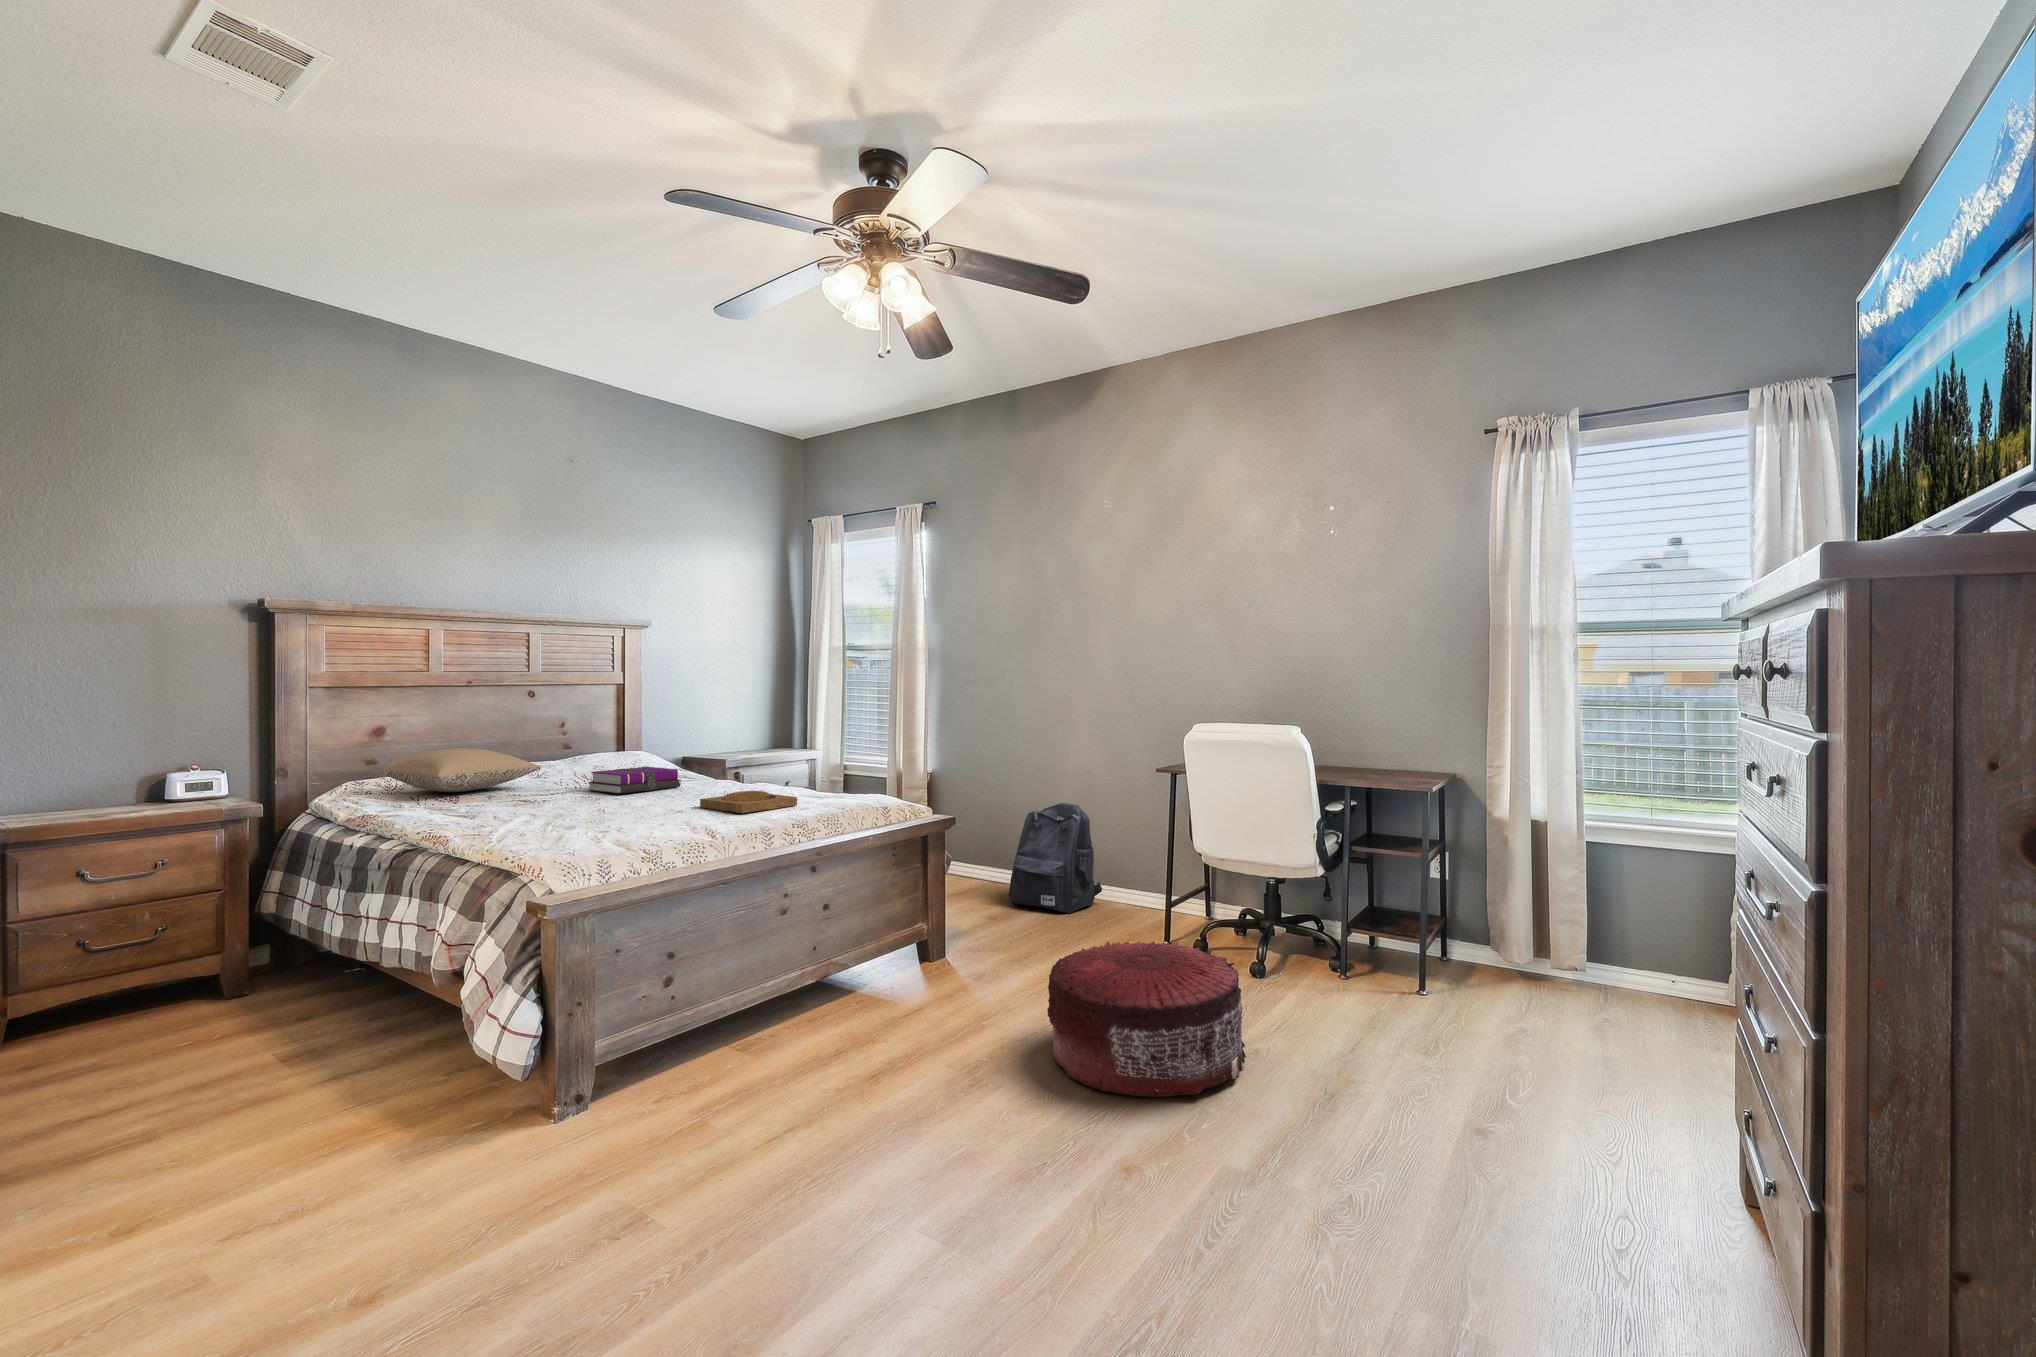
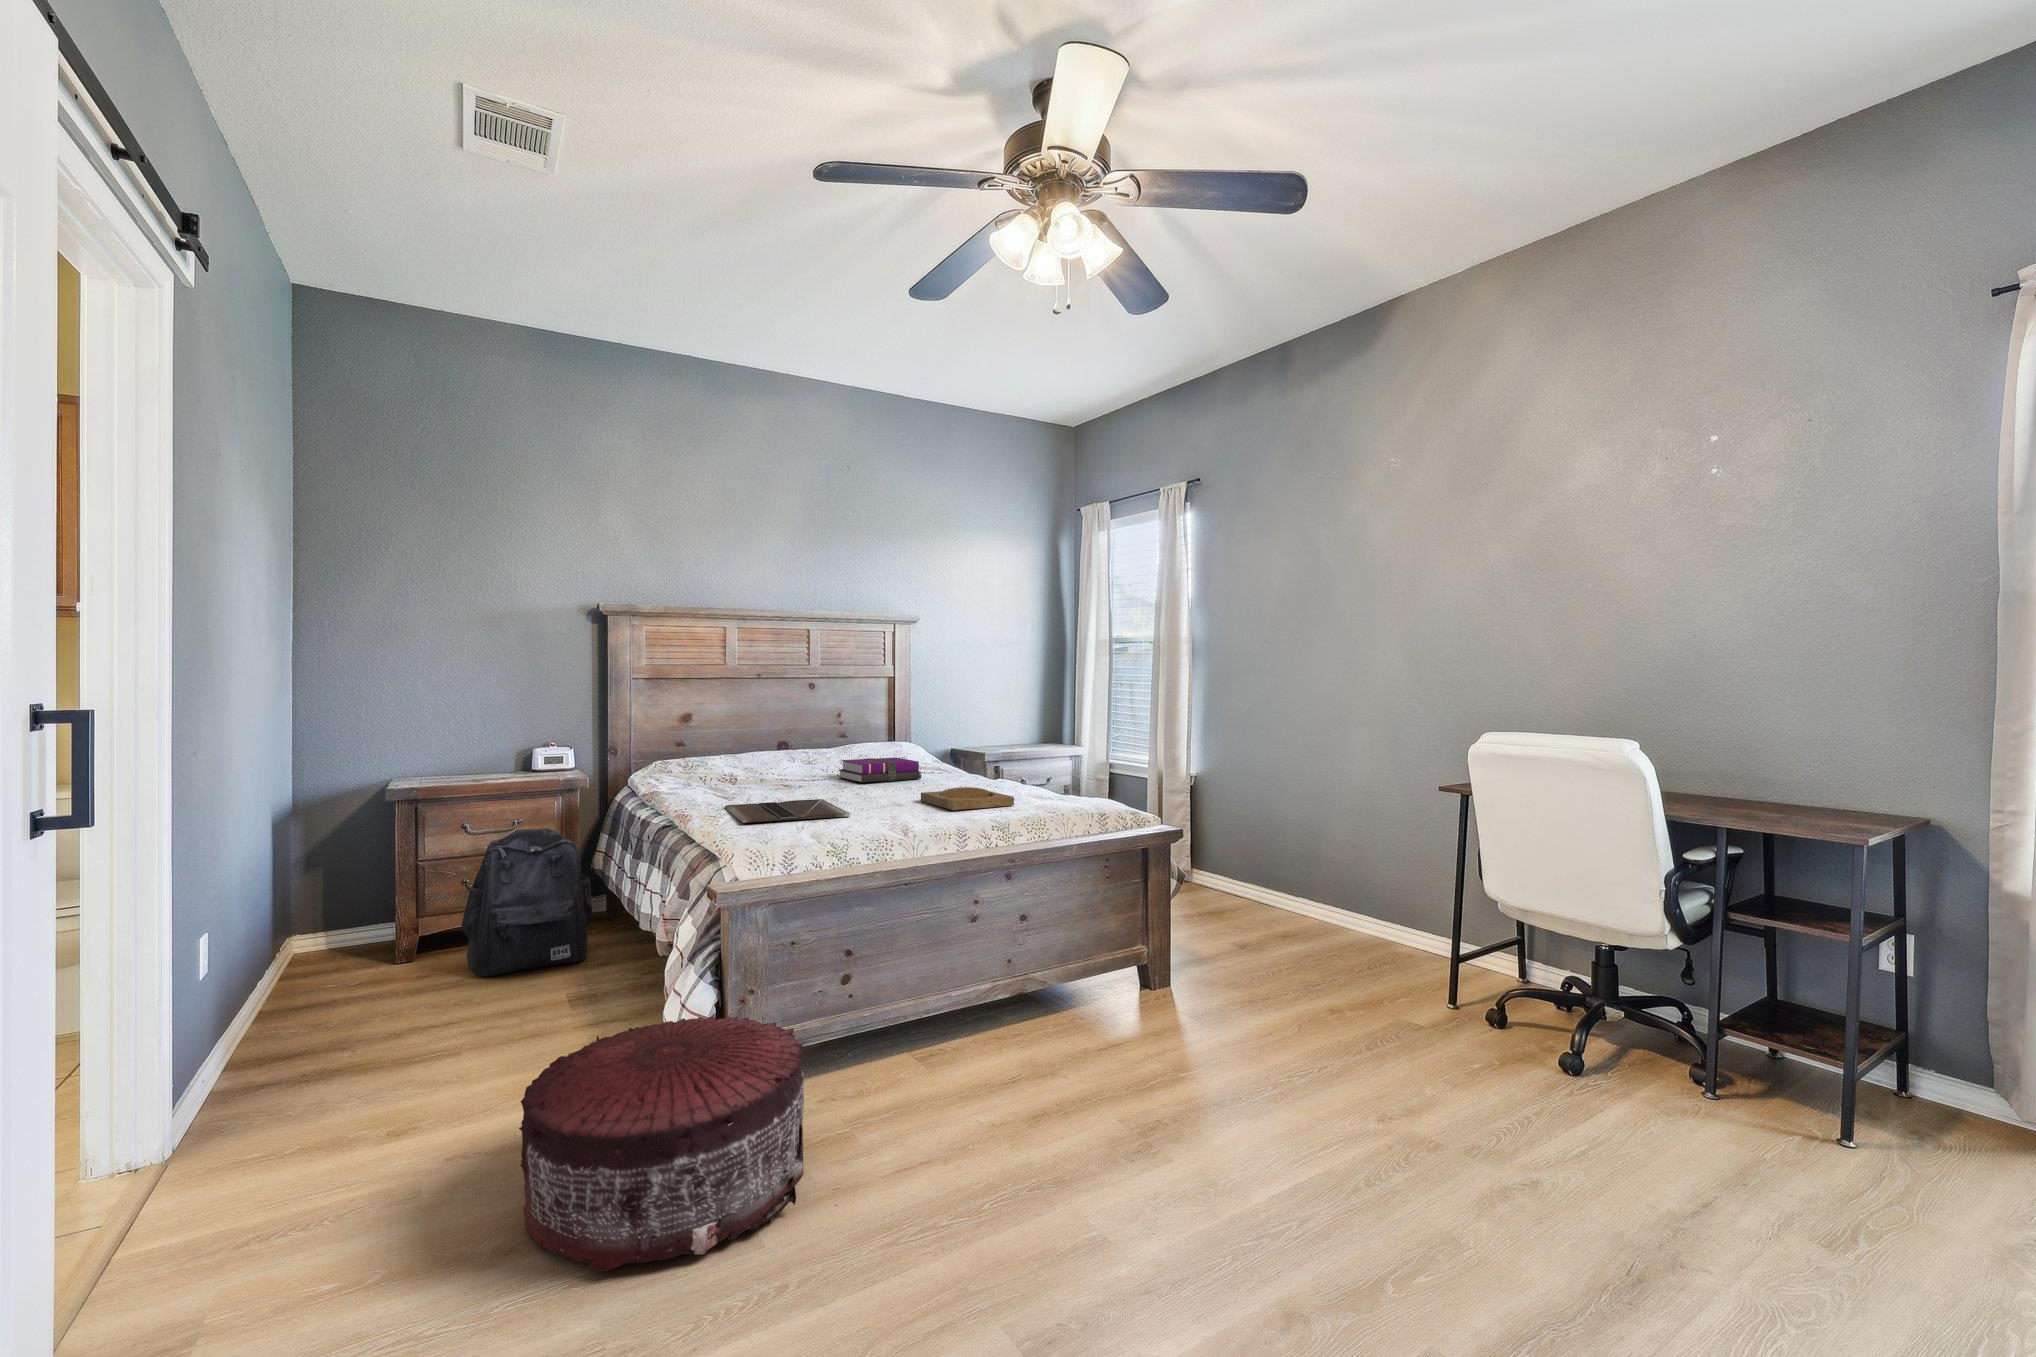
pillow: present [383,748,541,792] -> none [680,733,803,772]
backpack: present [1009,802,1102,913] -> present [461,828,593,976]
laptop: none [489,812,641,840] -> present [725,799,850,823]
pouf: present [1047,941,1246,1097] -> present [519,1013,805,1272]

